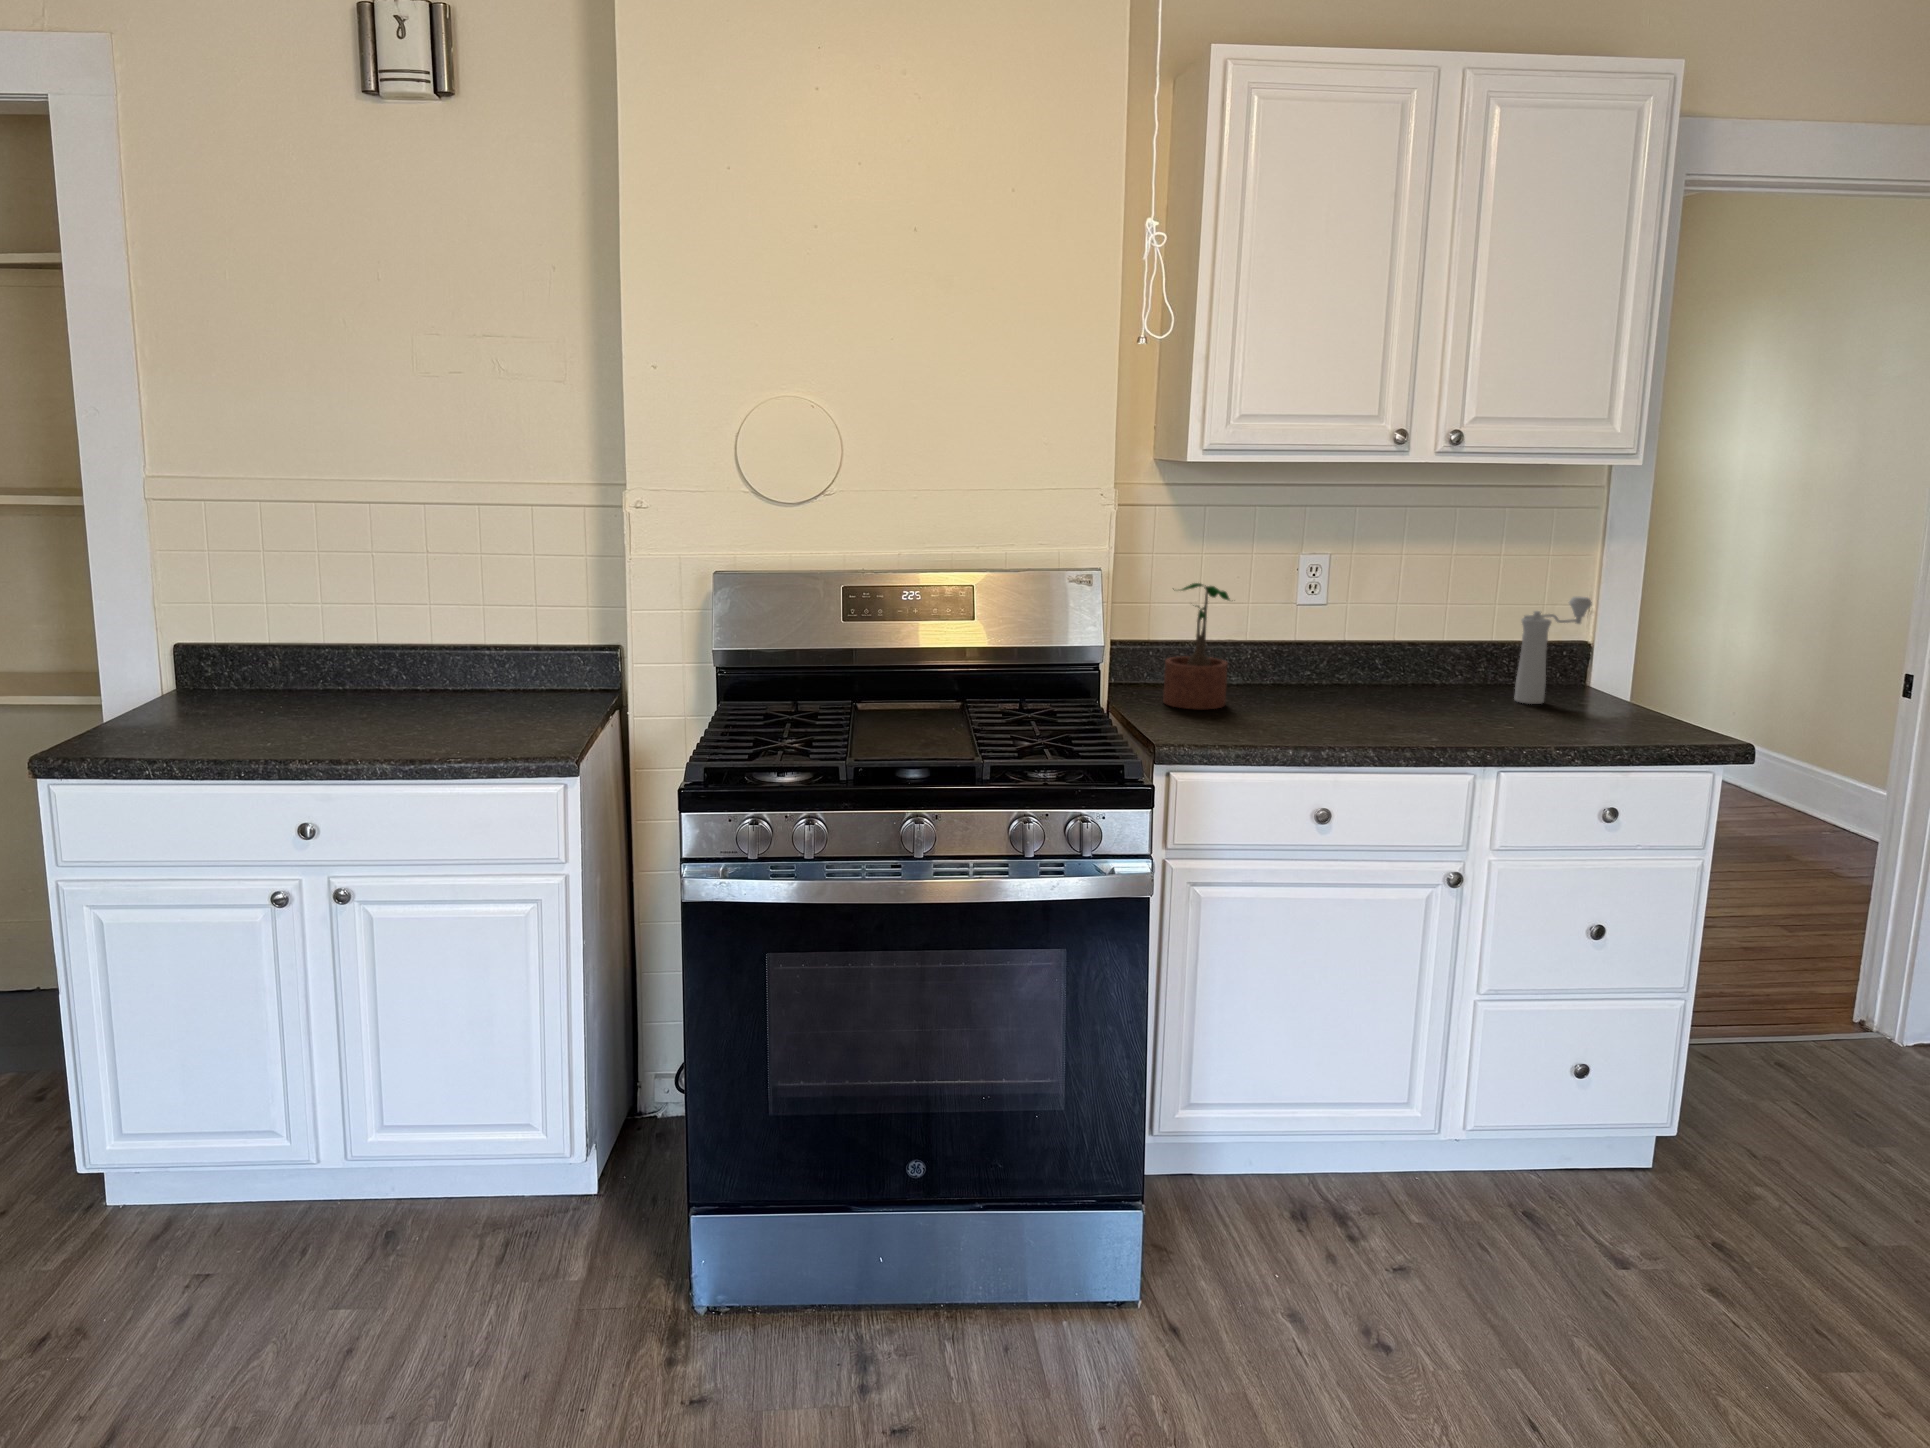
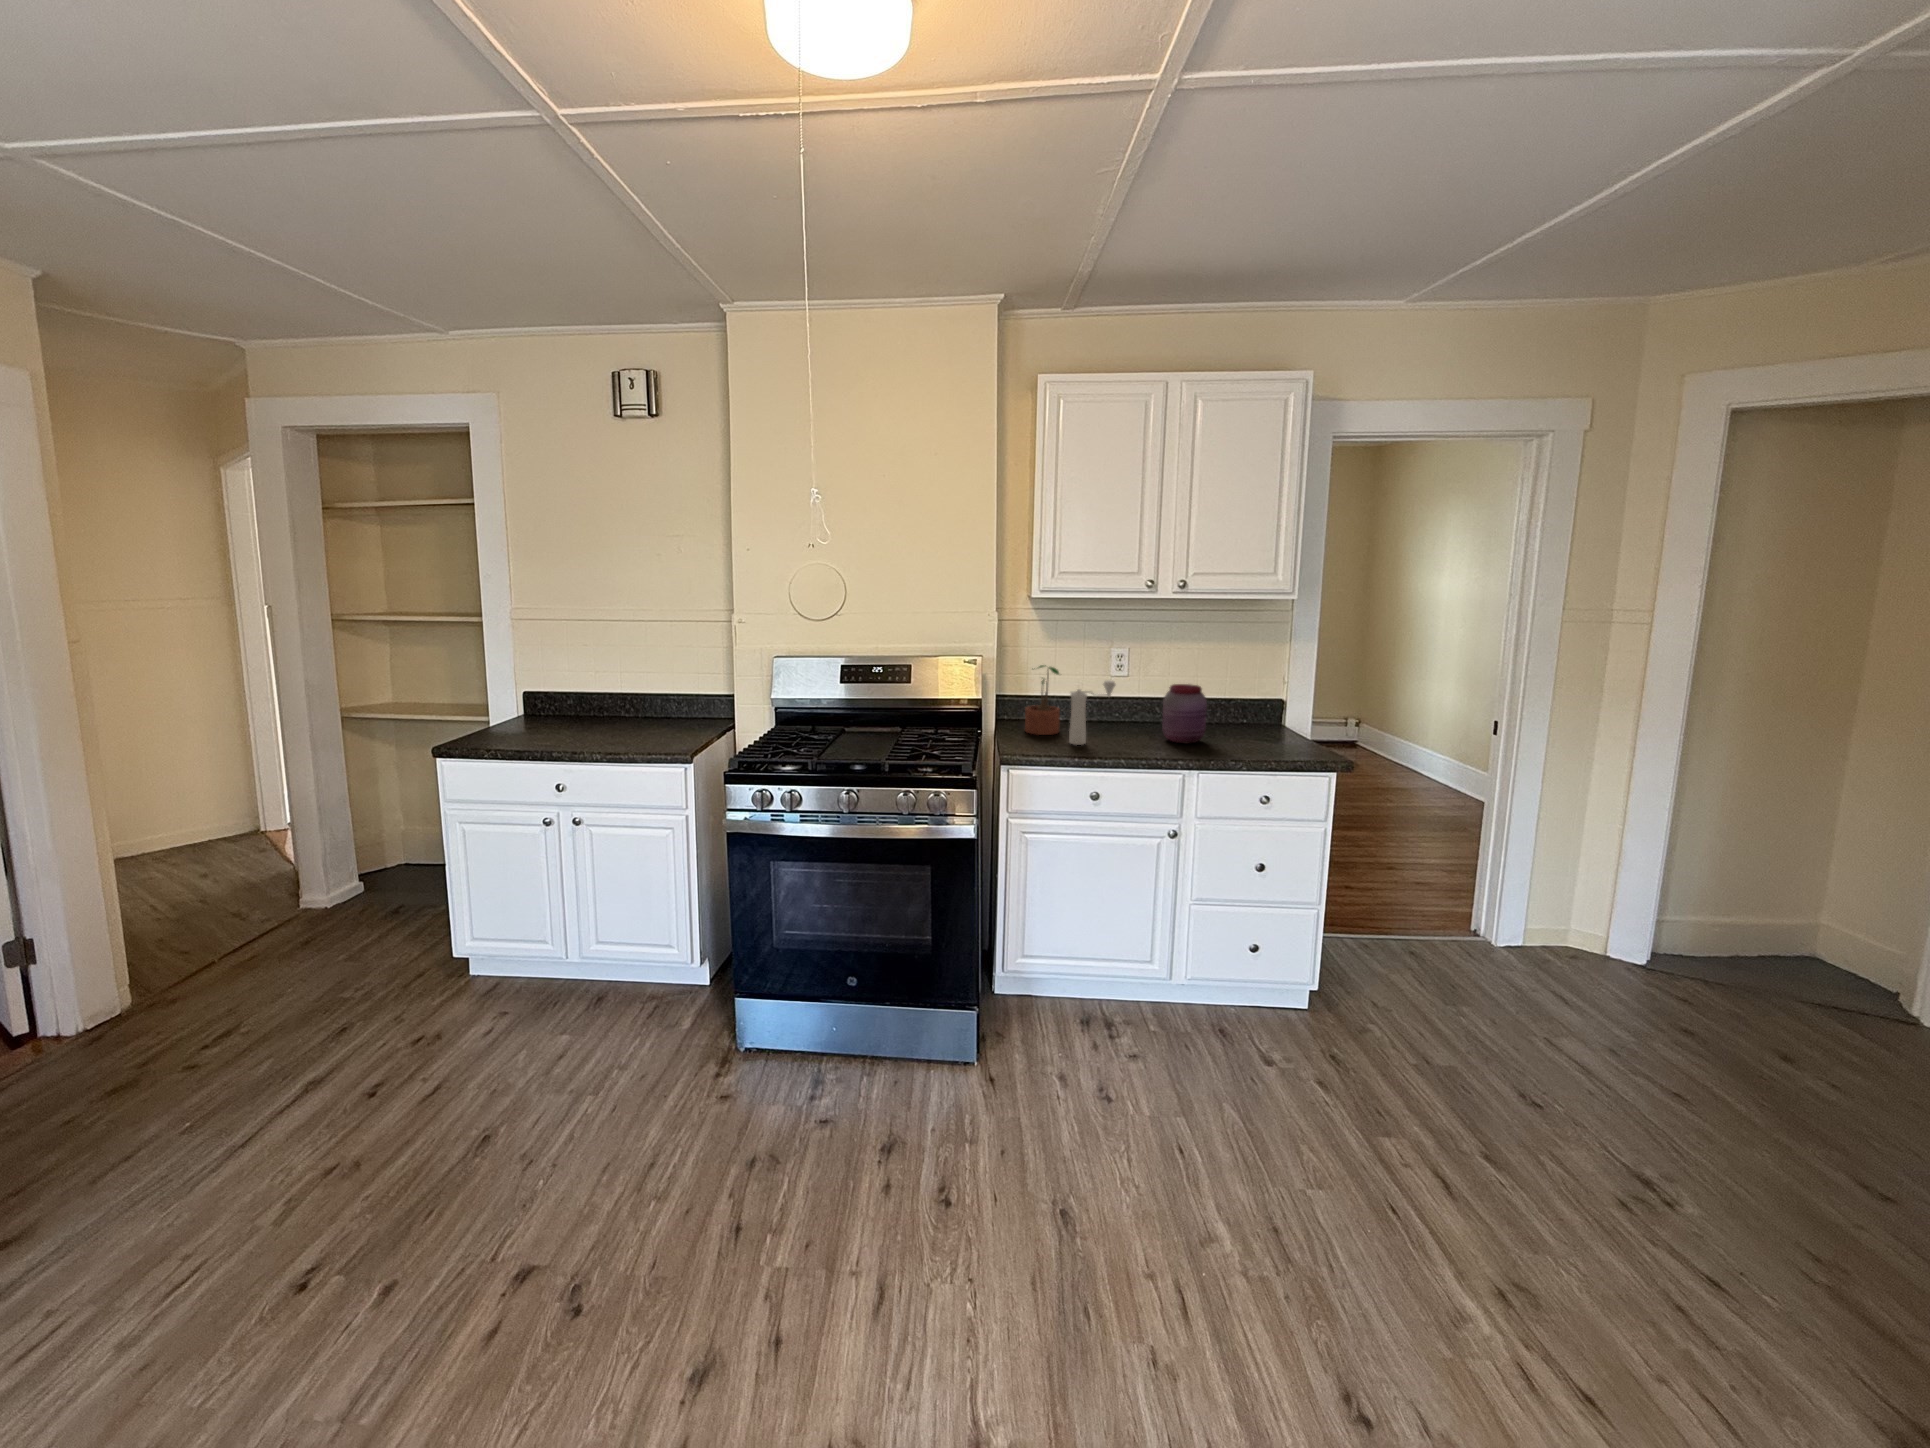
pepper mill: present [1514,596,1592,704] -> present [1069,681,1115,745]
jar: none [1411,615,1492,720] -> present [1162,684,1207,743]

